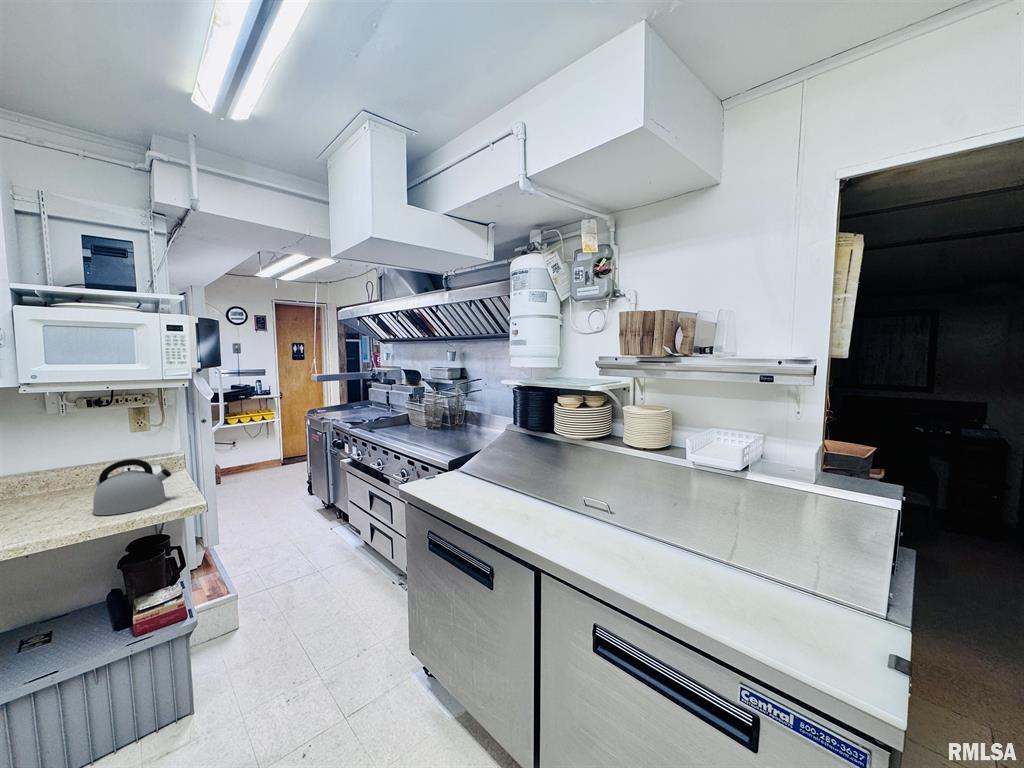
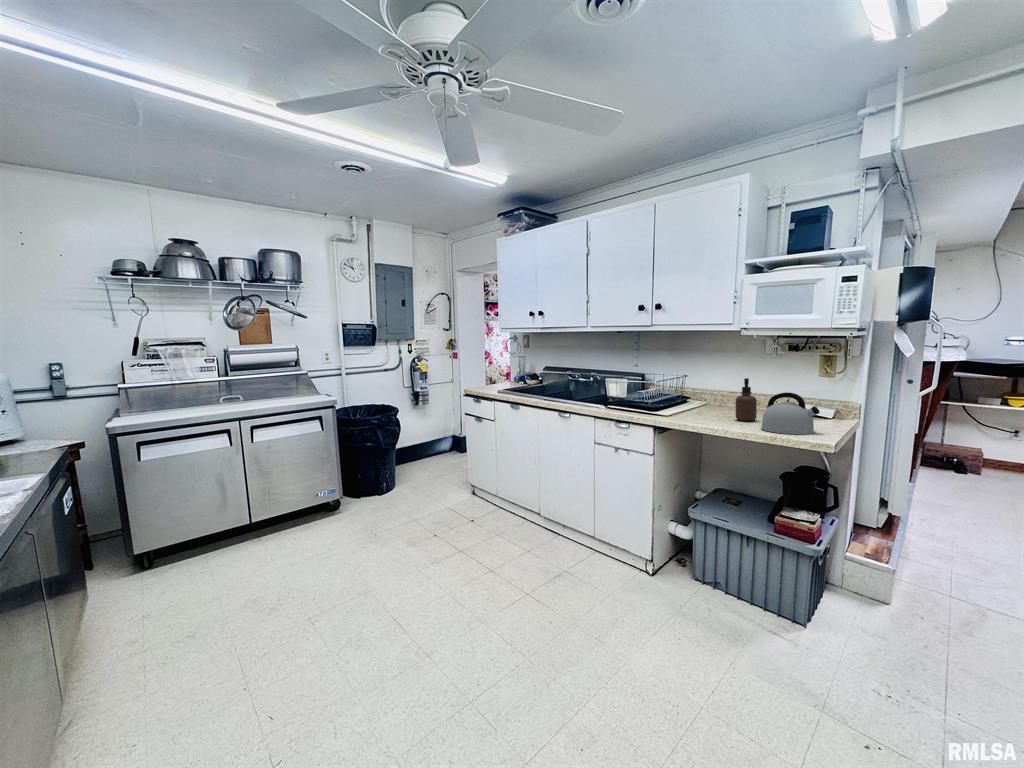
soap dispenser: none [22,450,64,513] -> present [736,378,757,421]

